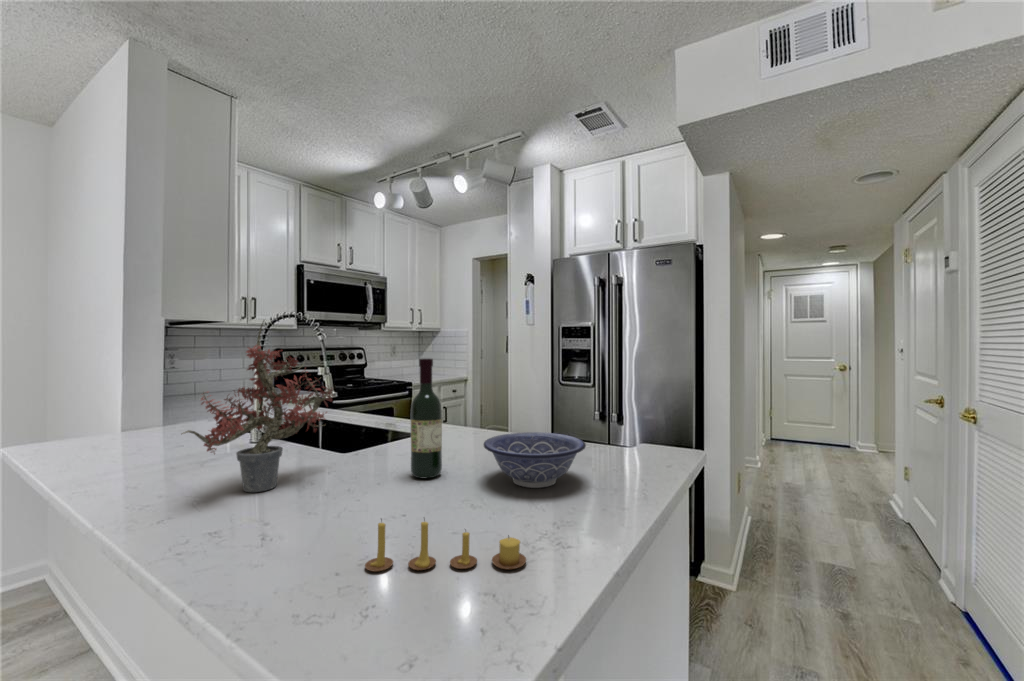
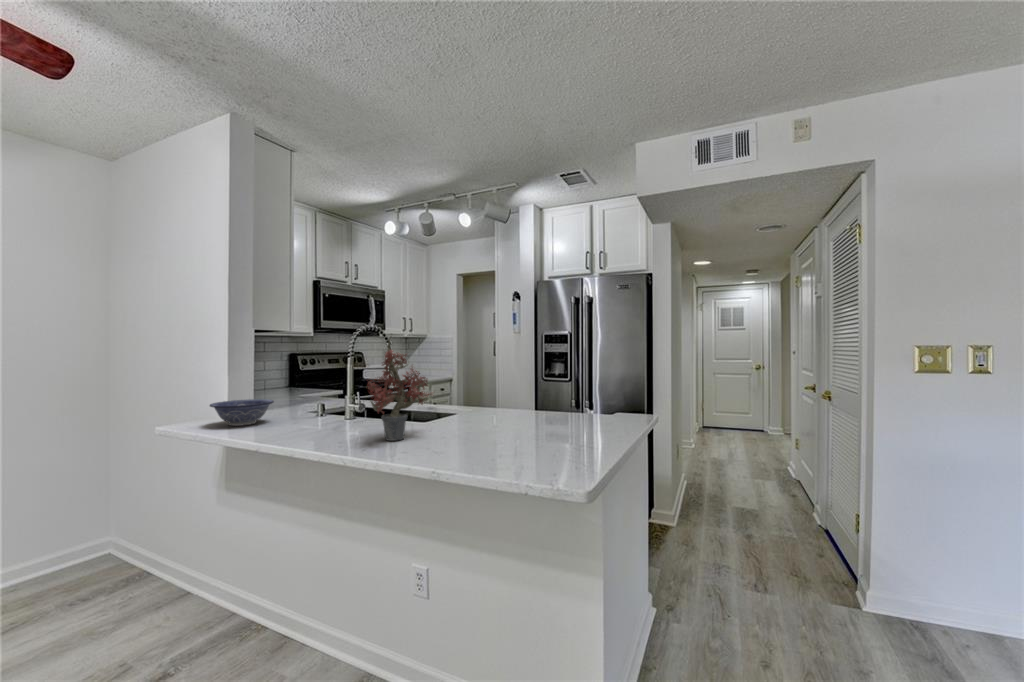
wine bottle: present [411,358,442,478] -> none [482,358,502,433]
decorative bowl: present [484,432,586,488] -> present [210,399,274,426]
candle: present [365,519,526,572] -> none [501,436,580,462]

